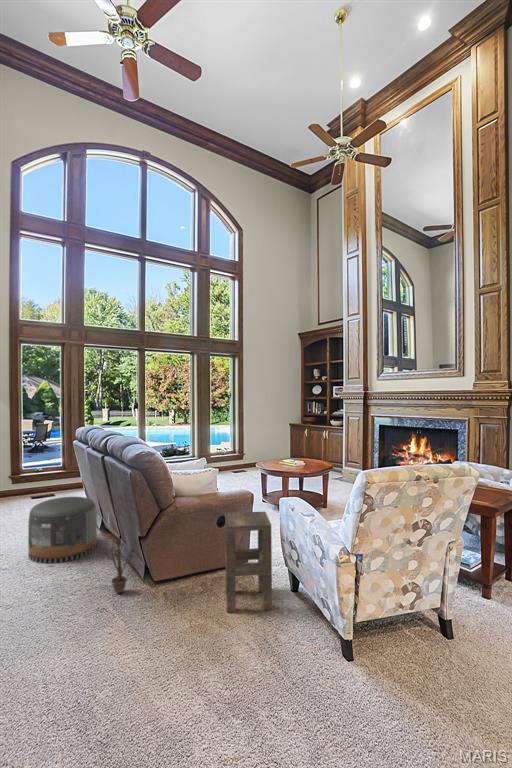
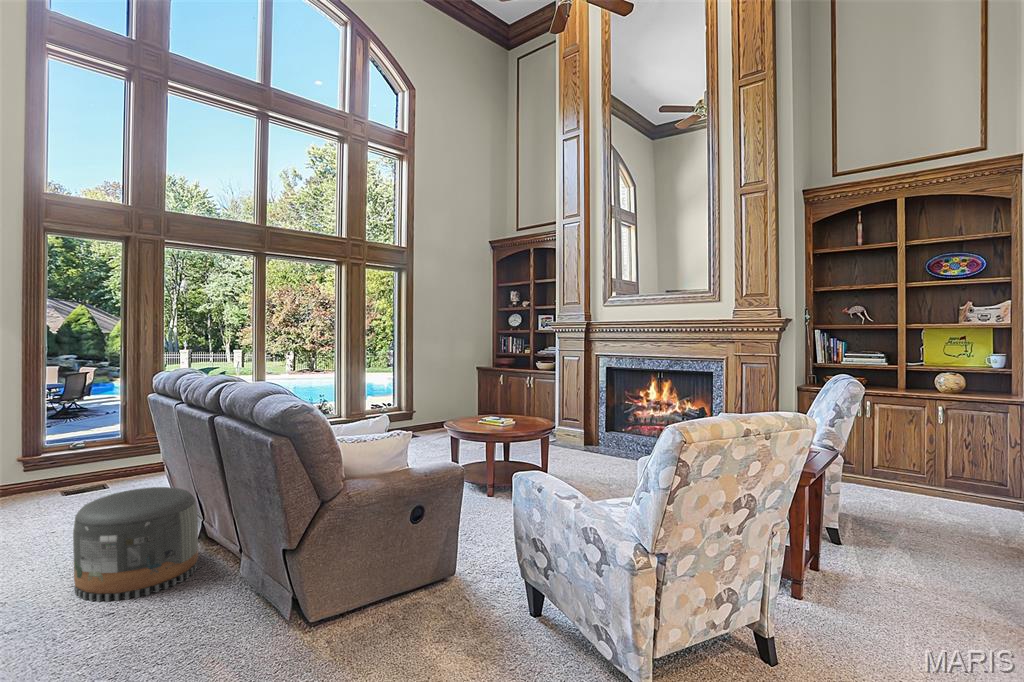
side table: present [225,512,272,613] -> none [427,495,506,657]
decorative plant: present [105,538,135,593] -> none [214,551,279,642]

